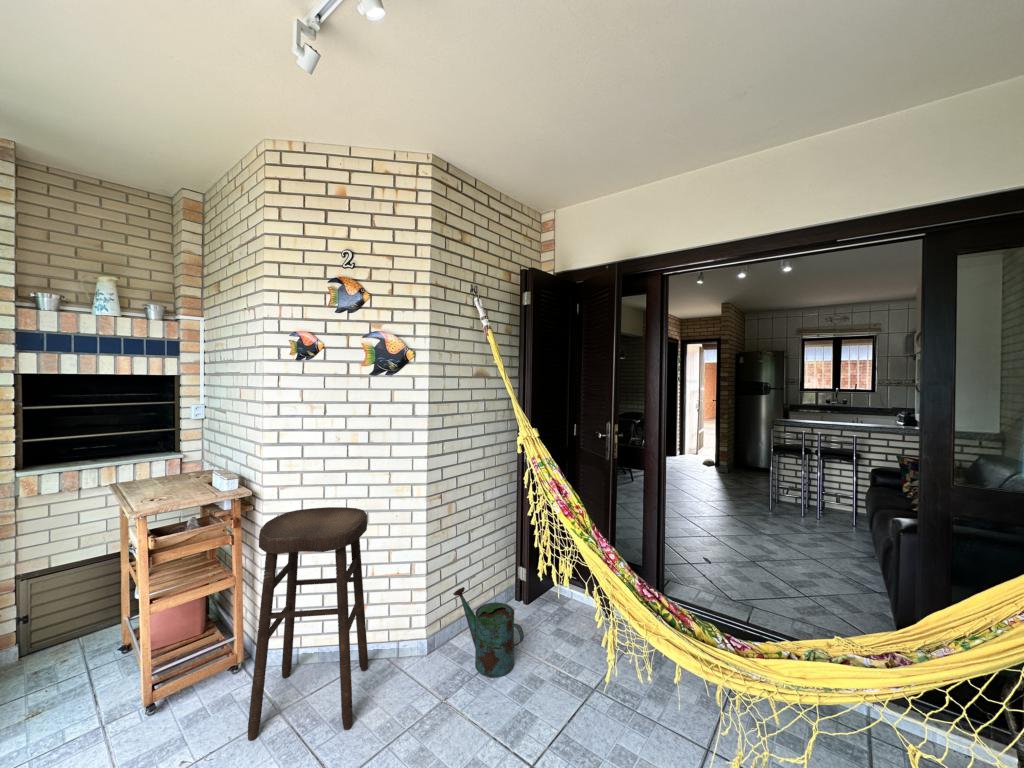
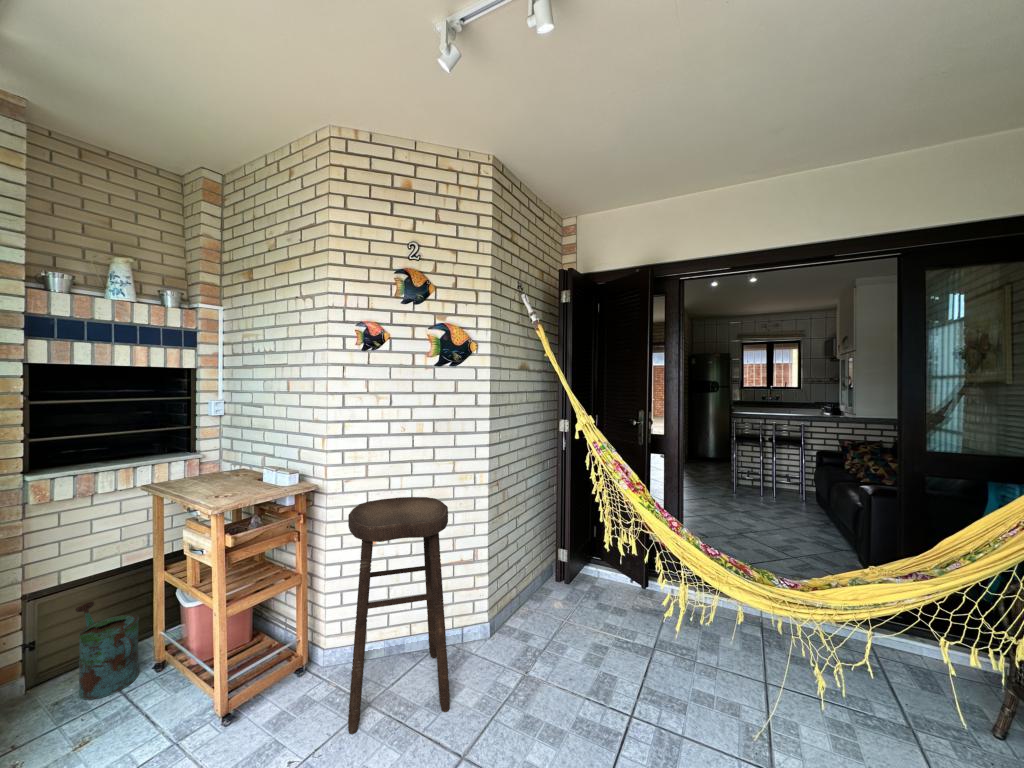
watering can: present [453,587,524,678] -> present [75,602,139,700]

